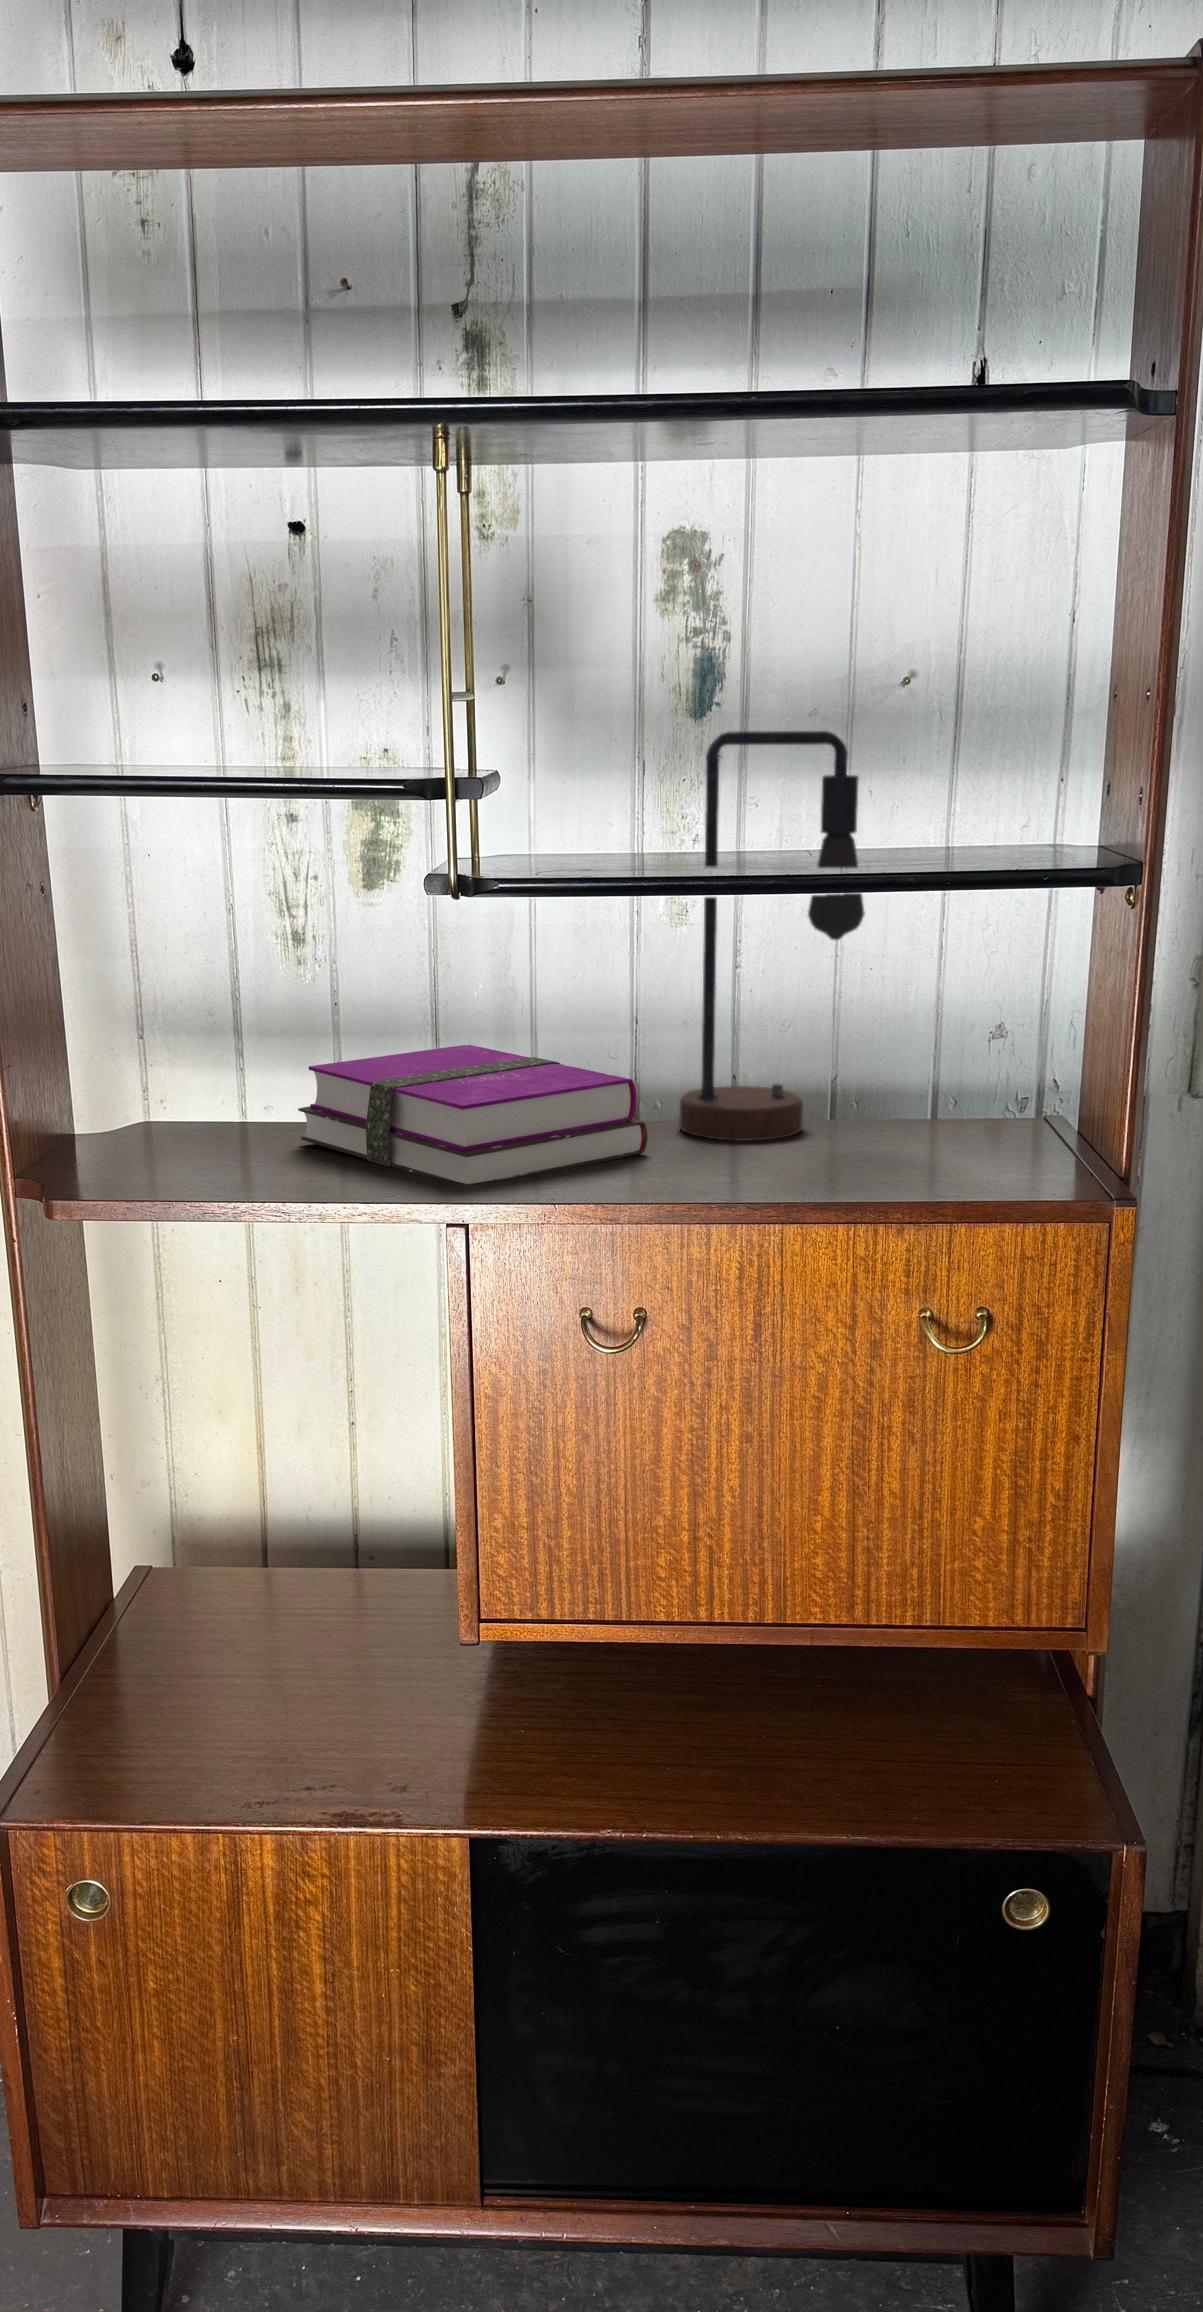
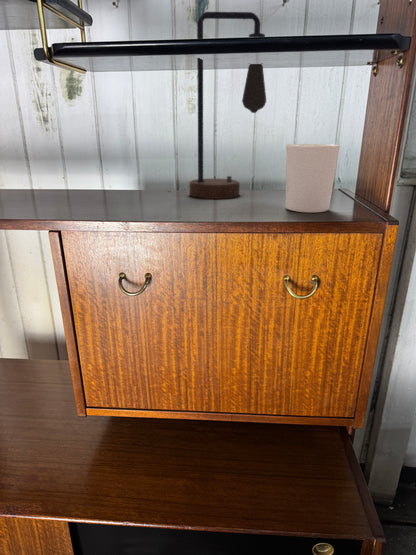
candle holder: none [916,1032,1026,1179] -> present [286,144,340,213]
hardback book: present [298,1045,648,1184] -> none [27,160,169,215]

